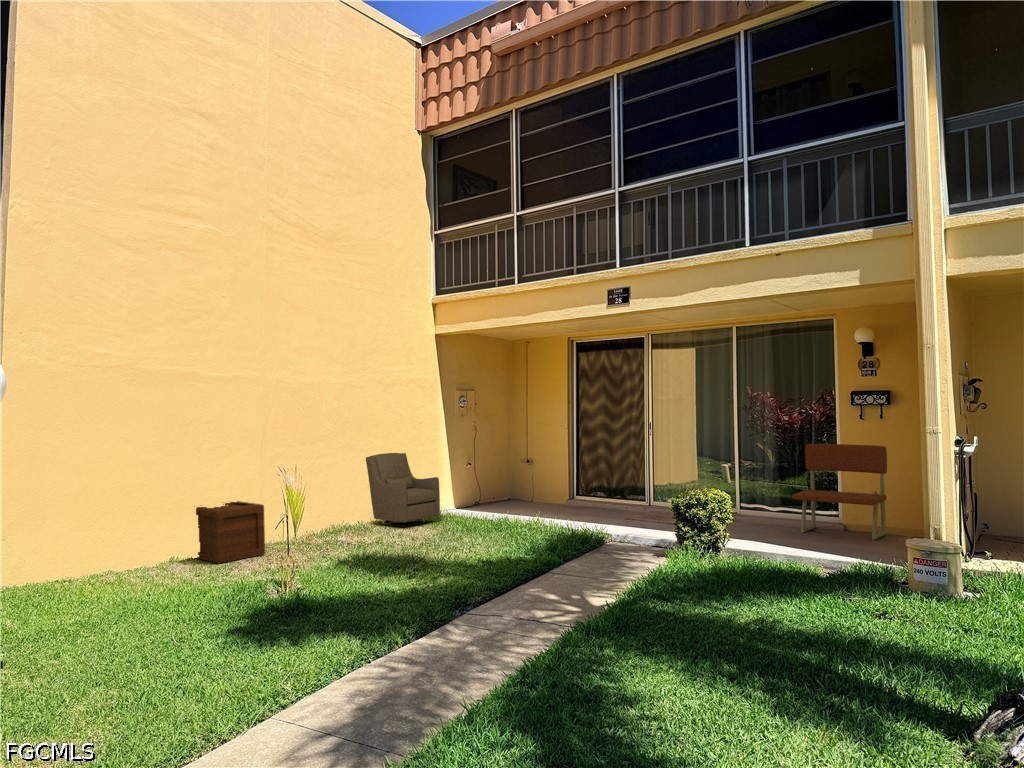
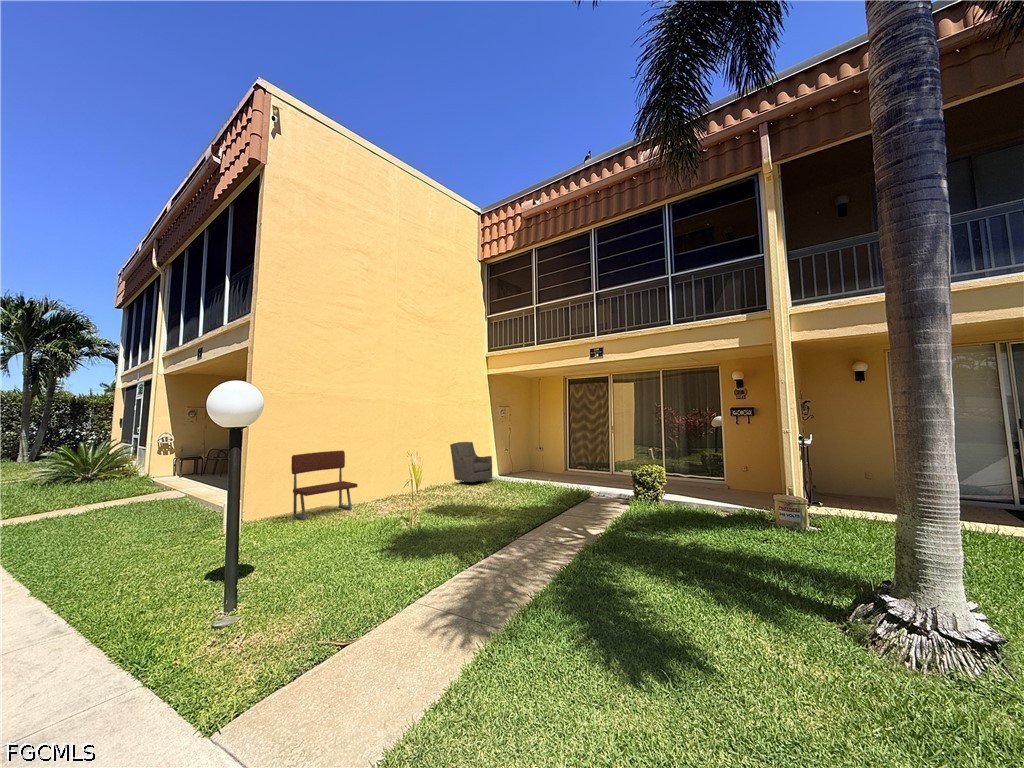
bench: present [792,444,887,540] -> present [291,451,358,520]
wooden crate: present [194,501,265,564] -> none [352,470,395,507]

